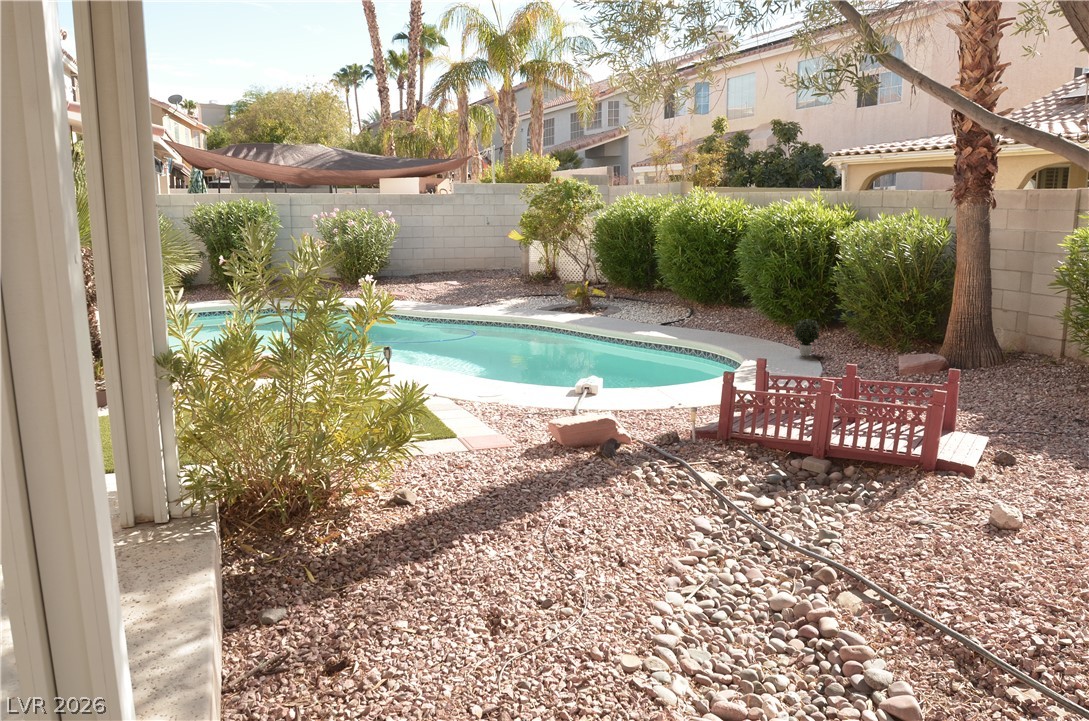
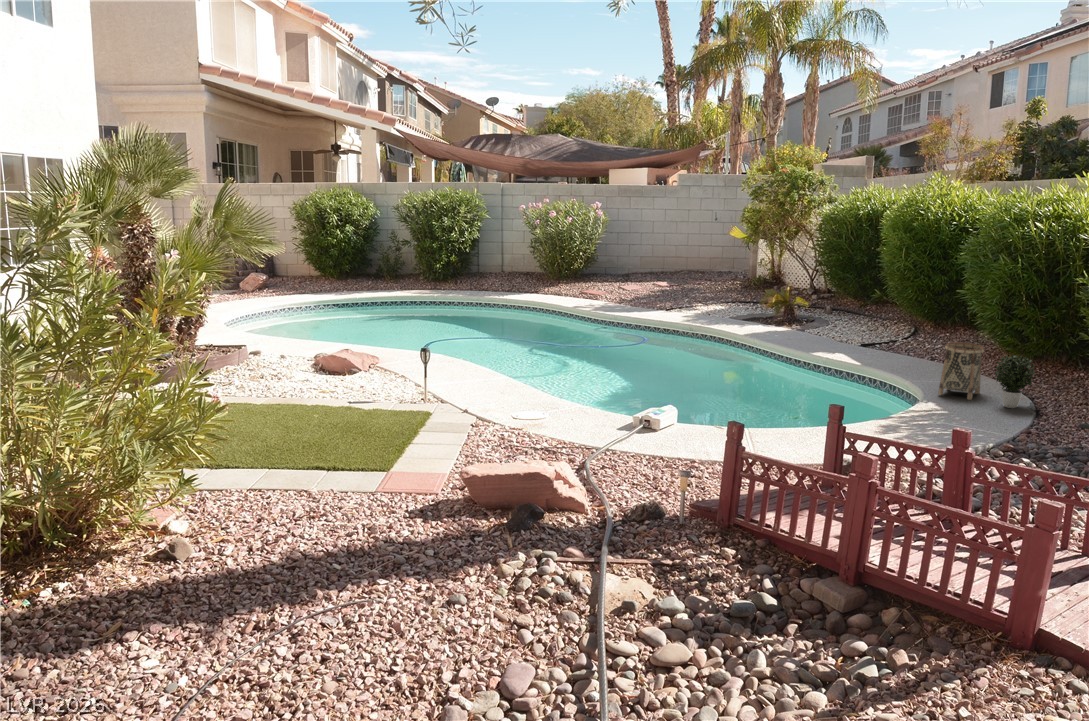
basket: none [753,313,781,354] -> present [938,342,984,400]

